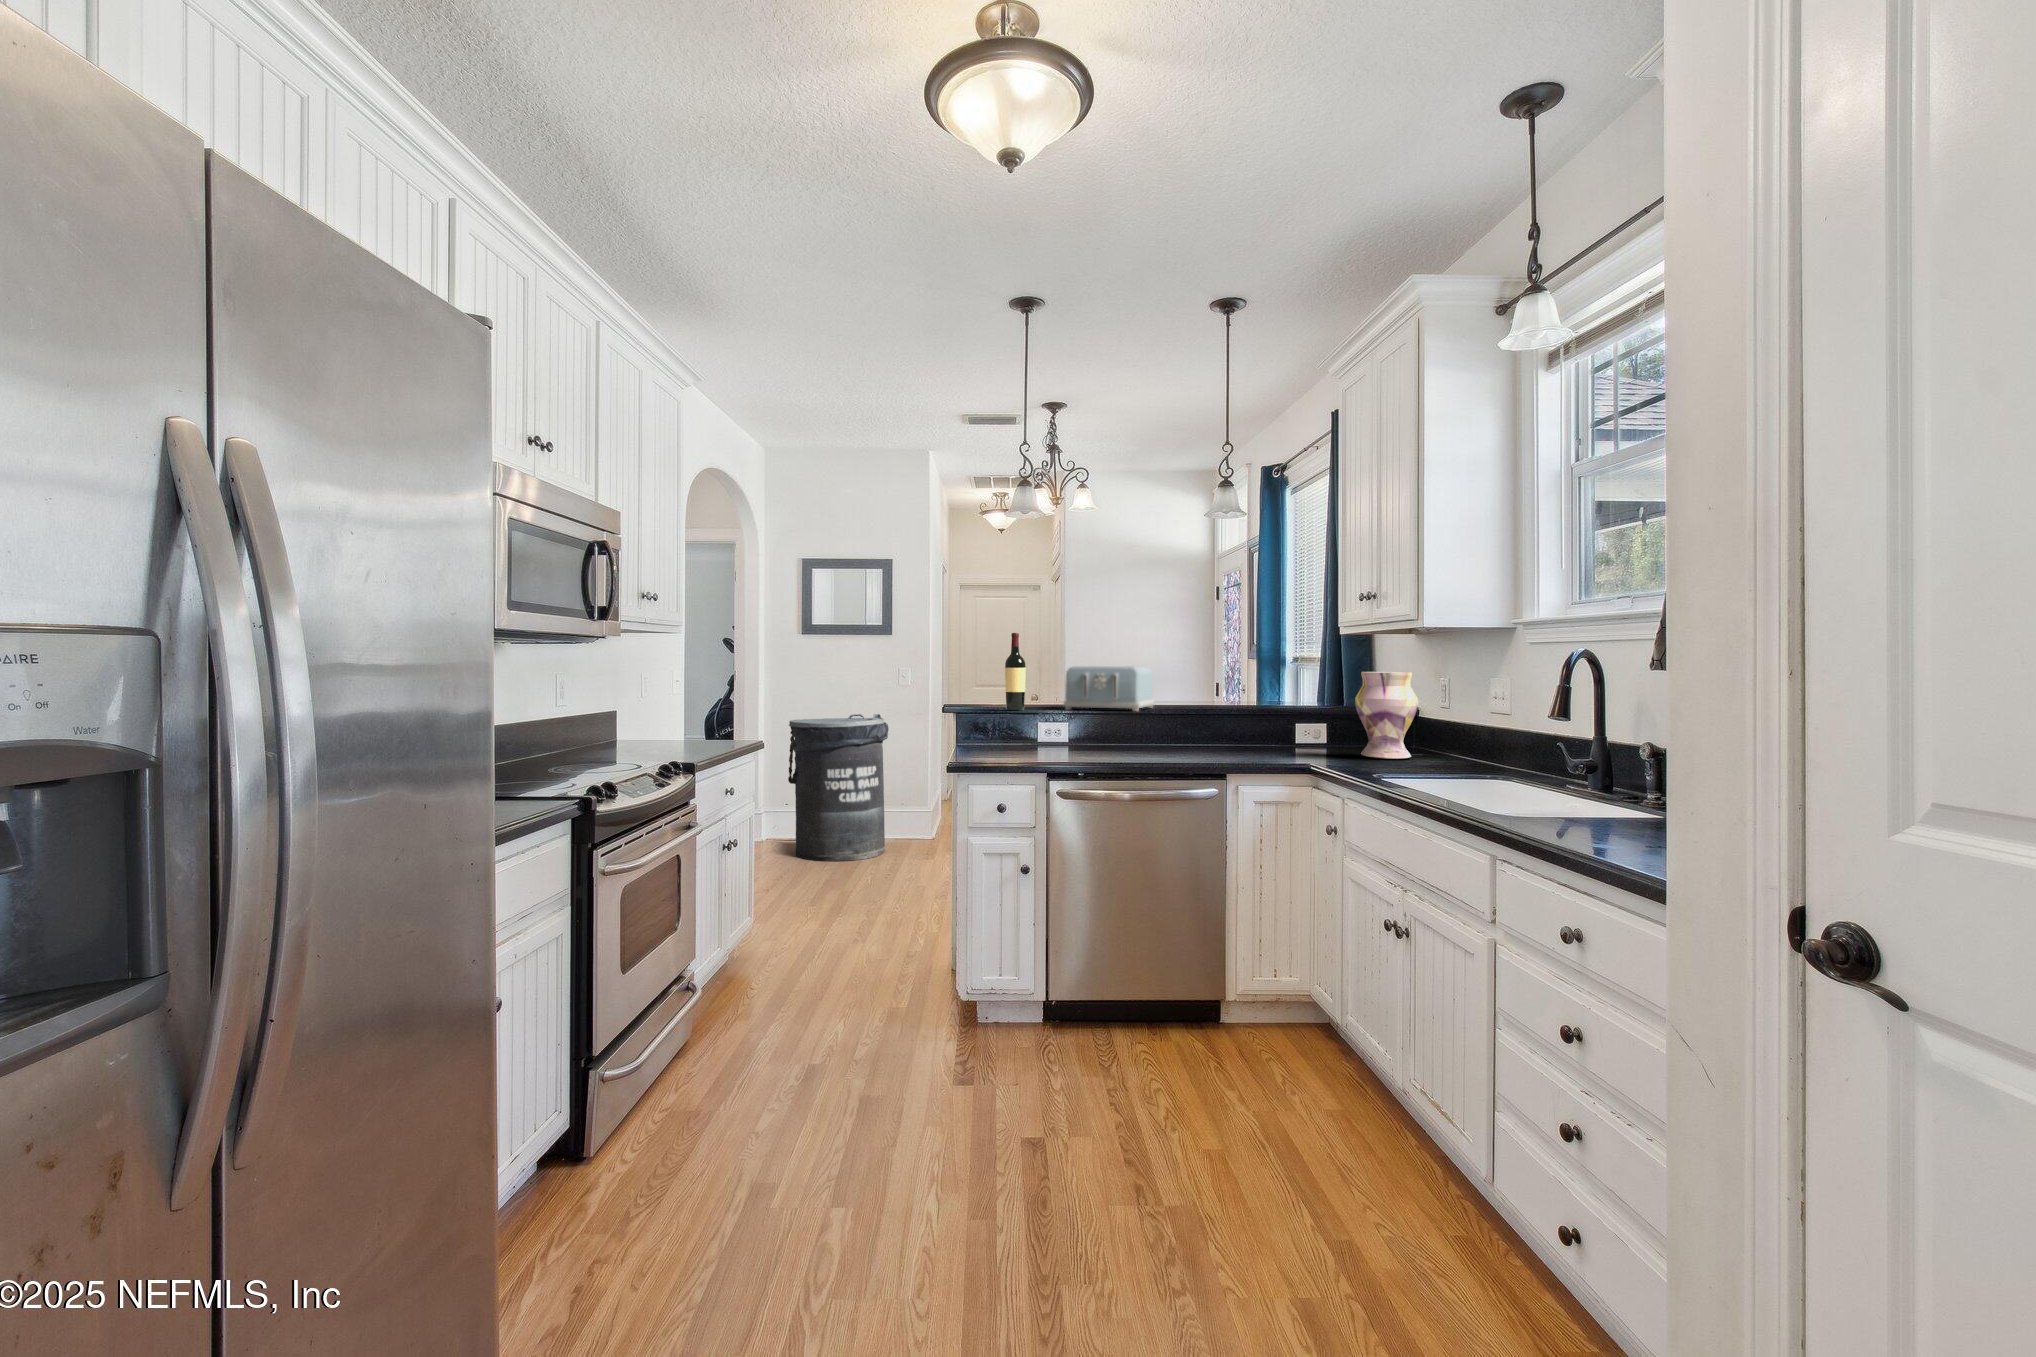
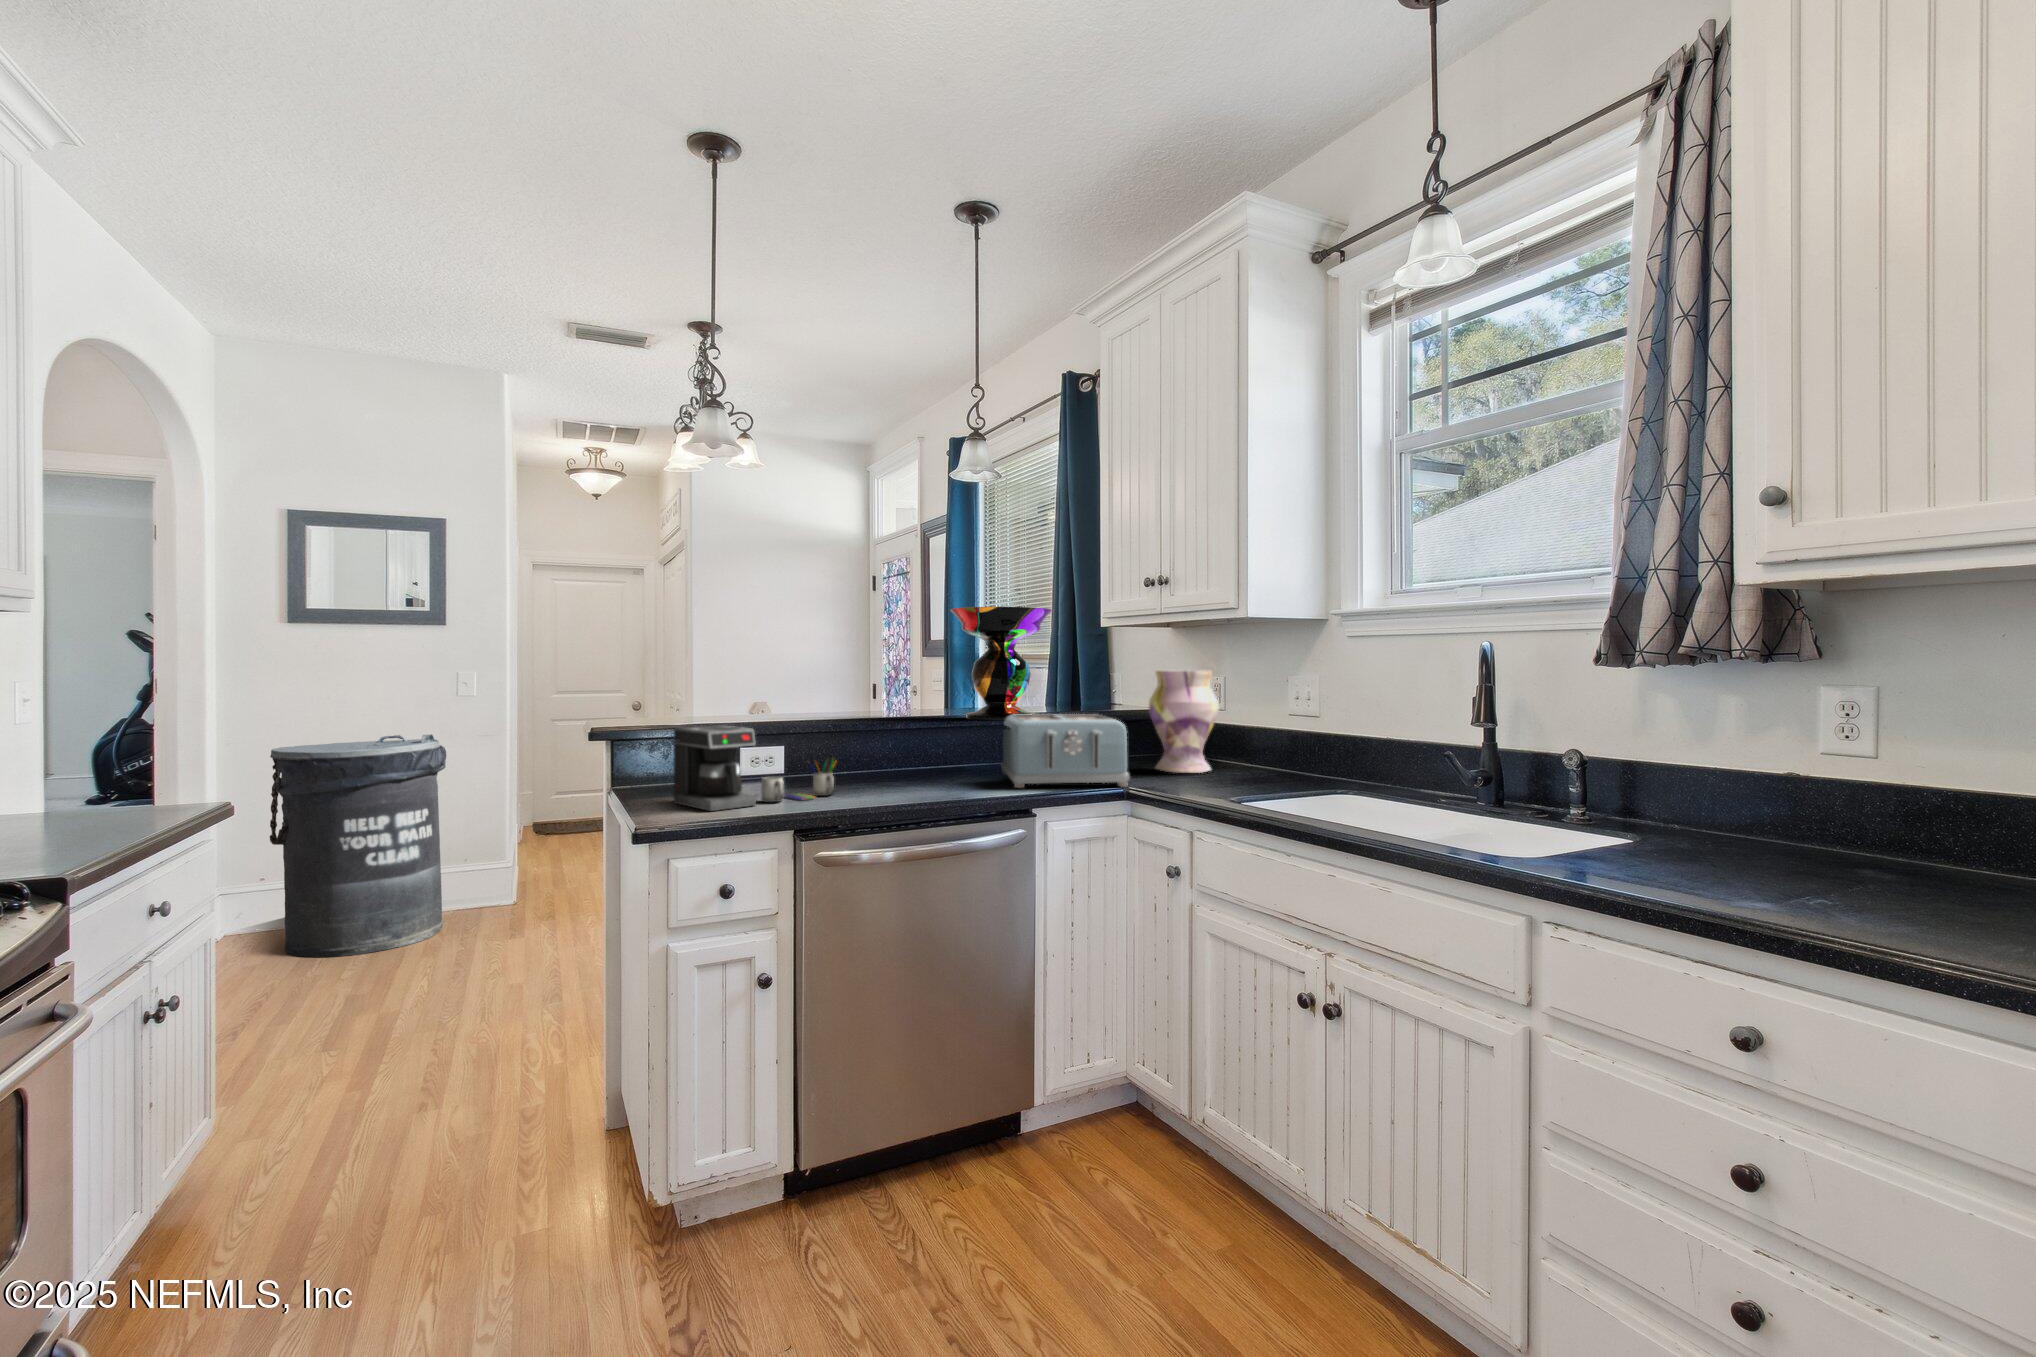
decorative bowl: none [1203,621,1288,711] -> present [950,607,1052,721]
wine bottle: present [1005,633,1026,710] -> none [691,616,722,730]
toaster: present [1064,666,1154,711] -> present [1001,714,1130,788]
coffee maker: none [981,706,1088,760] -> present [674,725,836,811]

